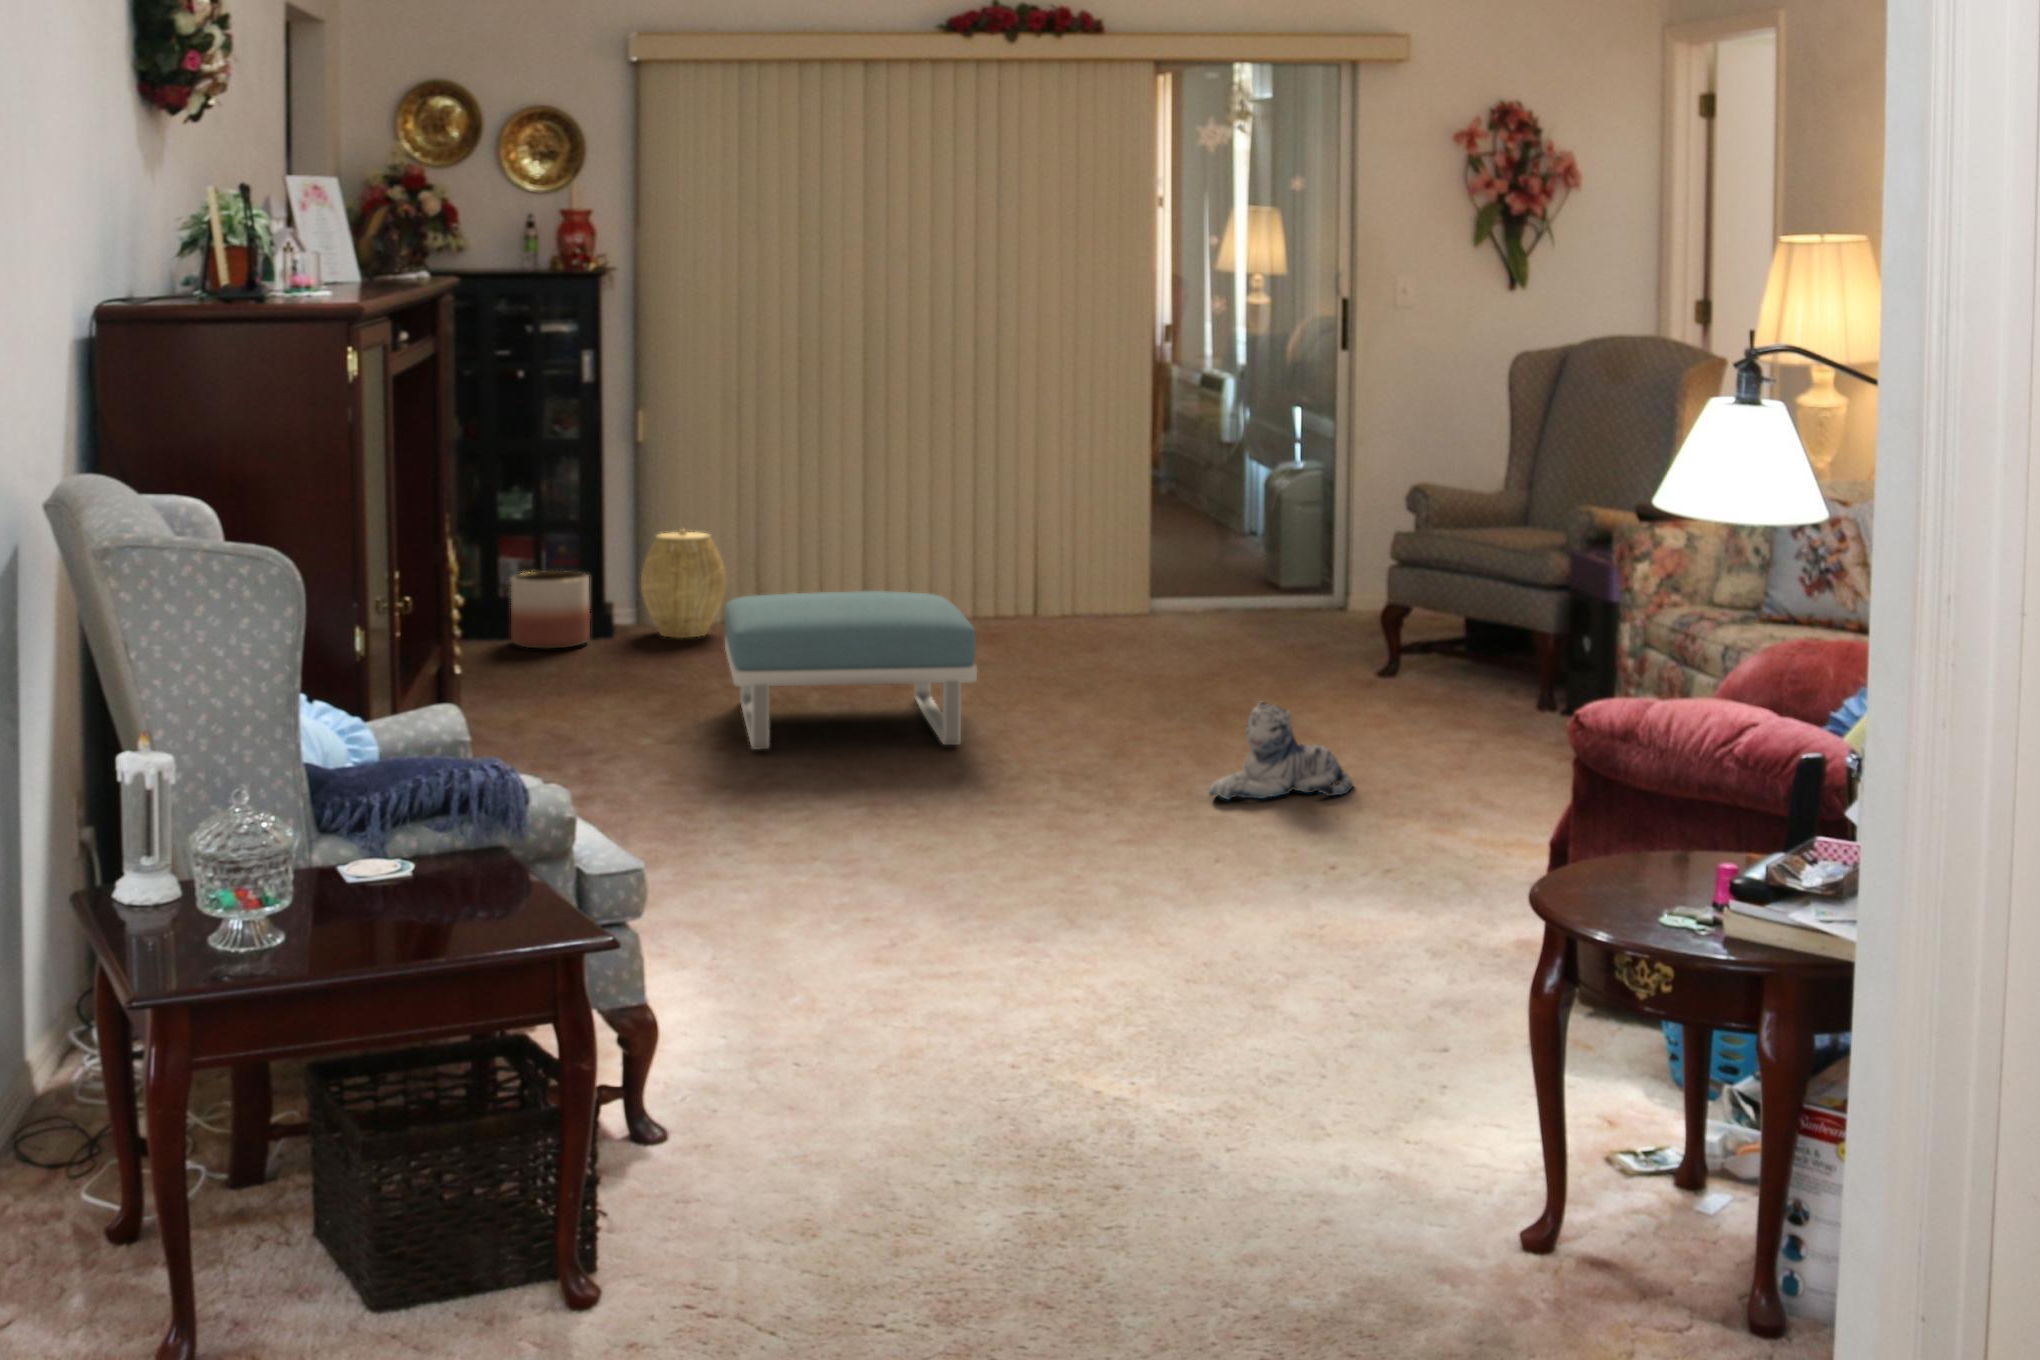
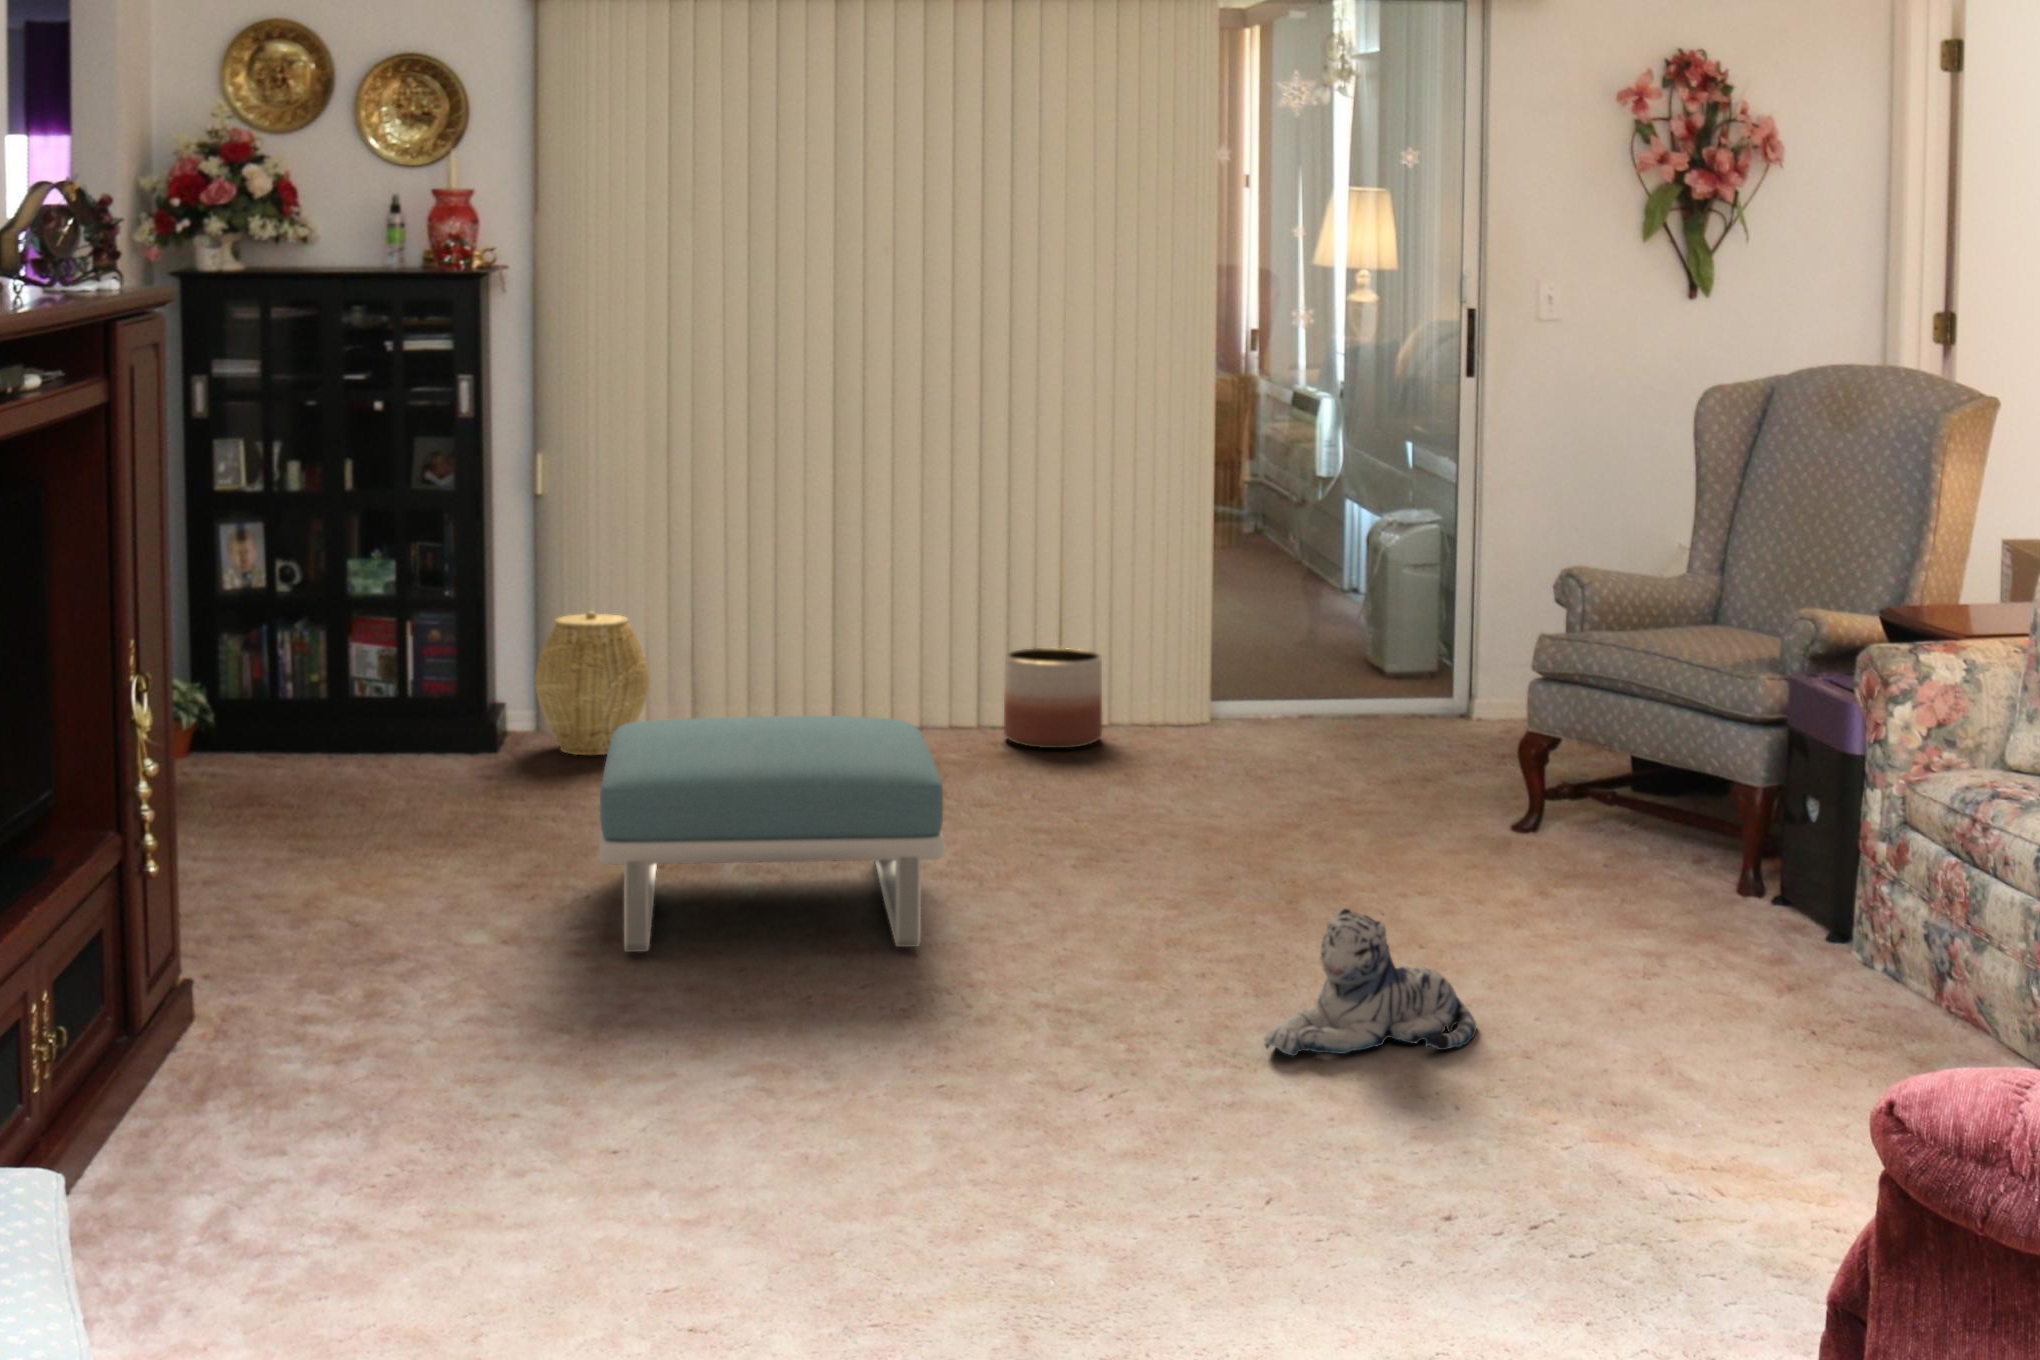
planter: present [511,571,590,649] -> present [1004,648,1102,748]

